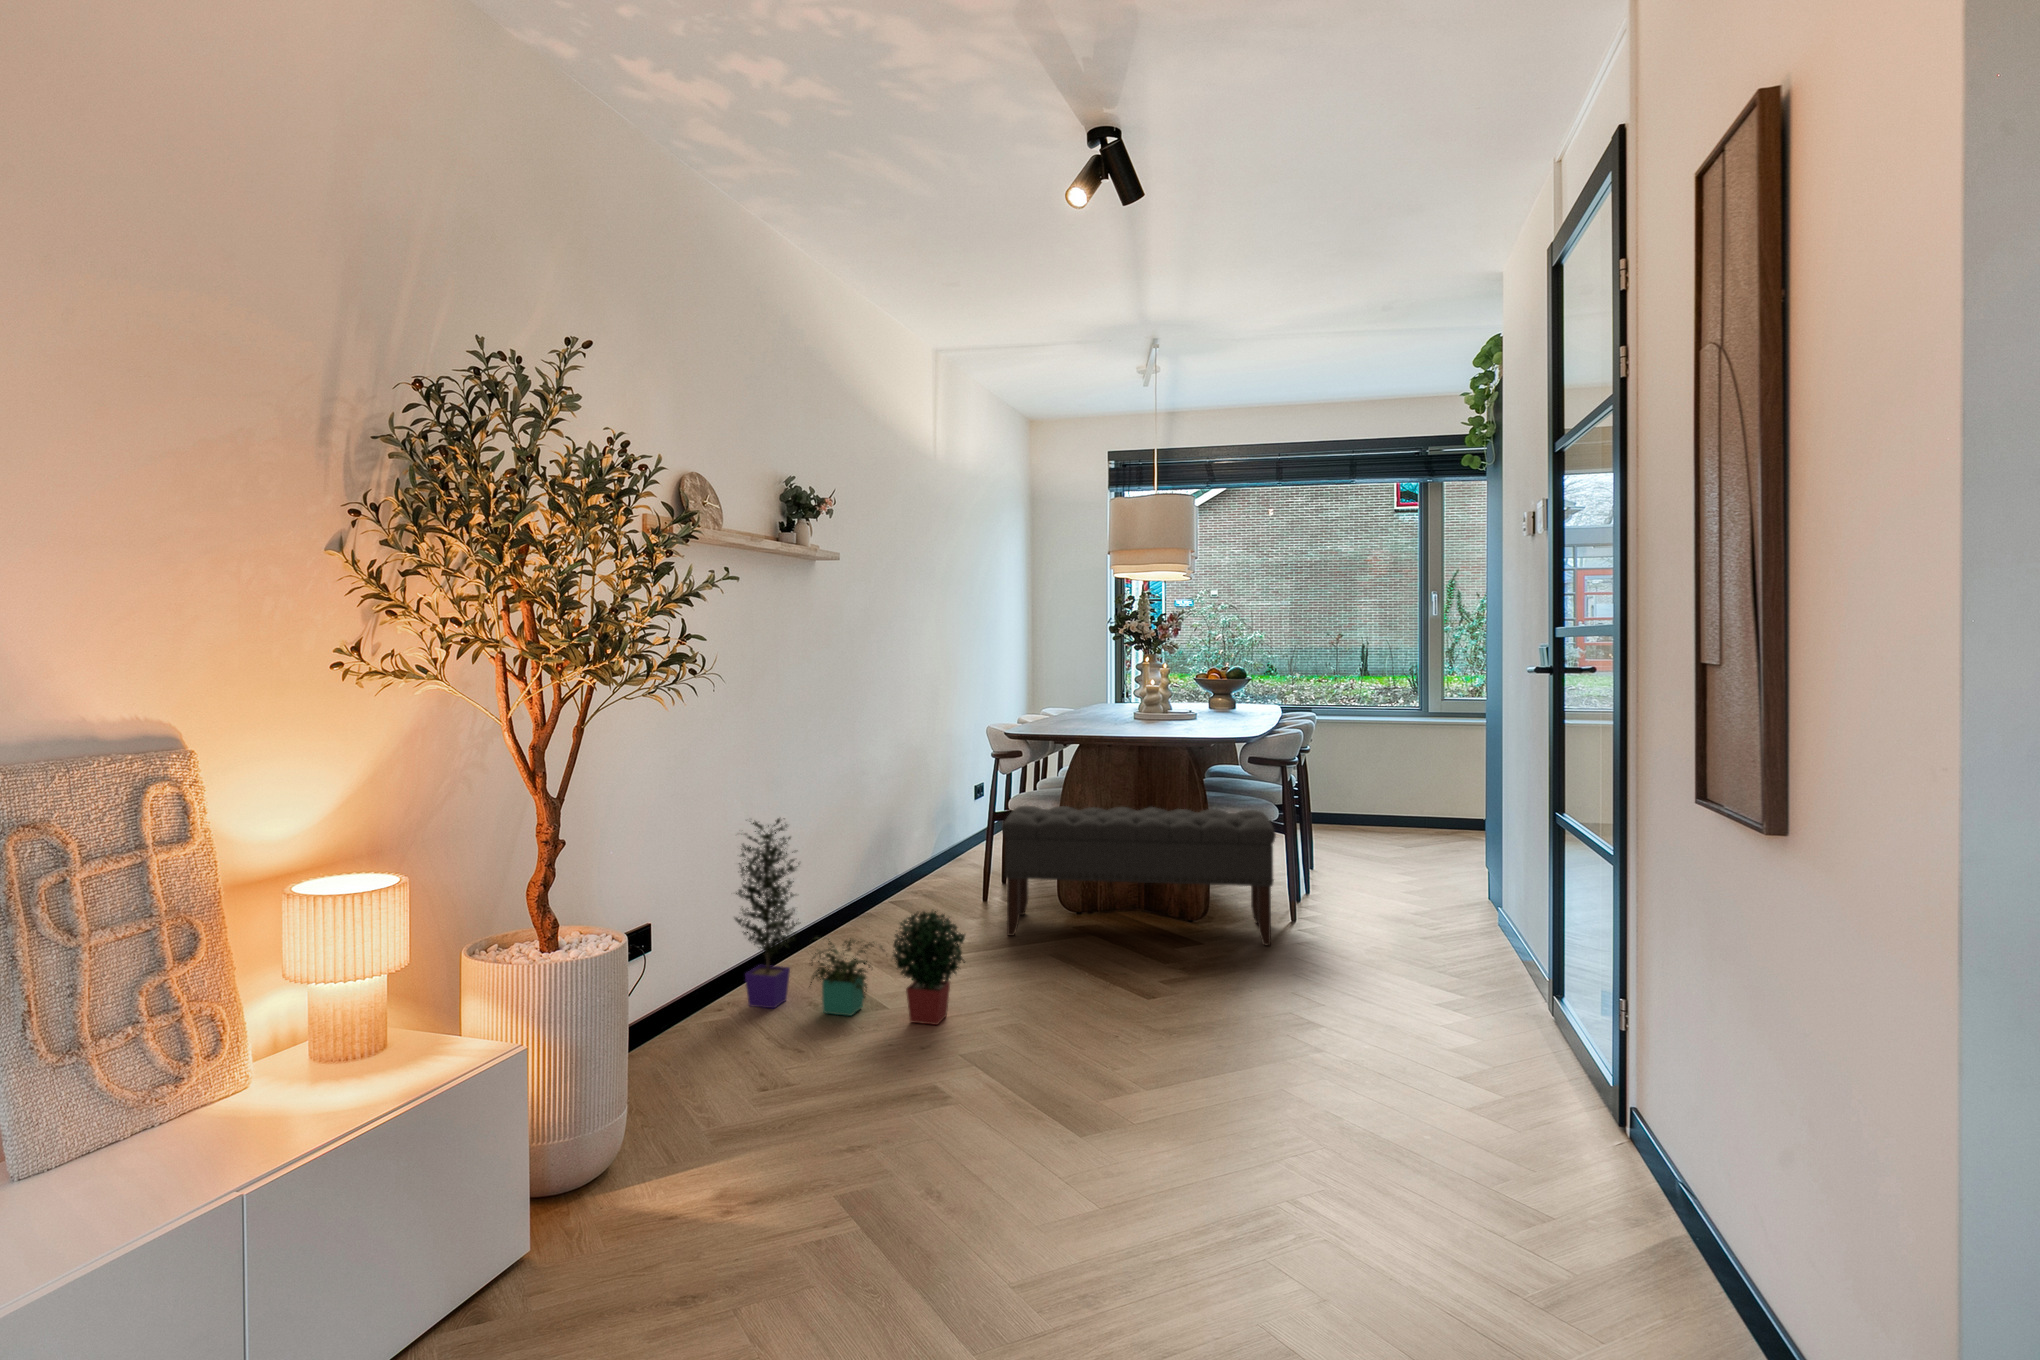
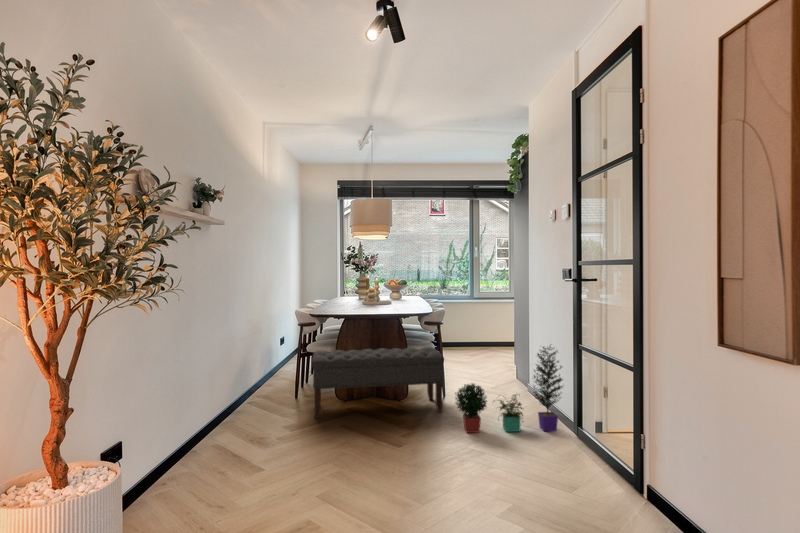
potted plant: present [735,818,965,1025] -> present [456,347,563,433]

